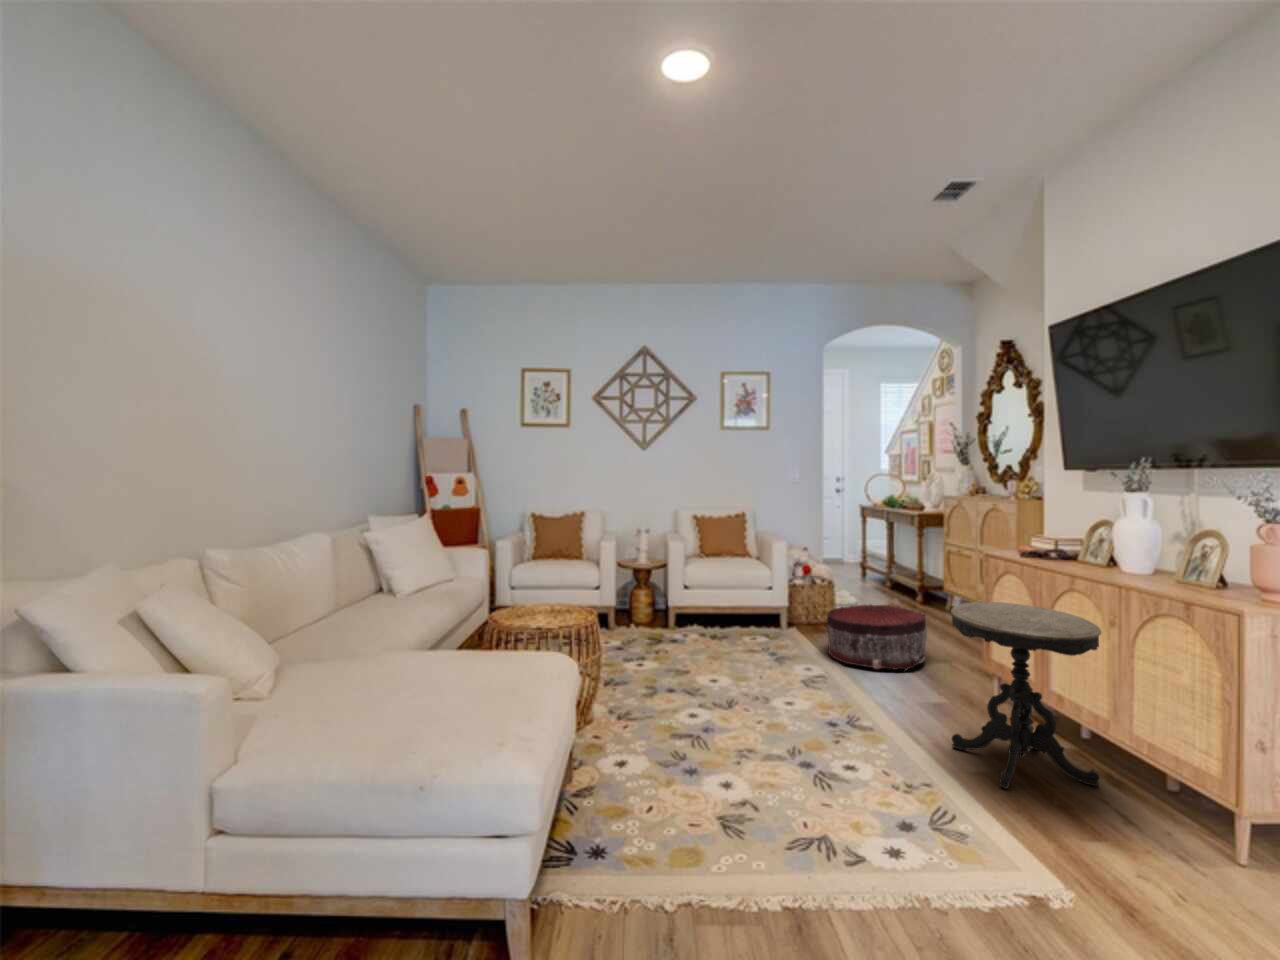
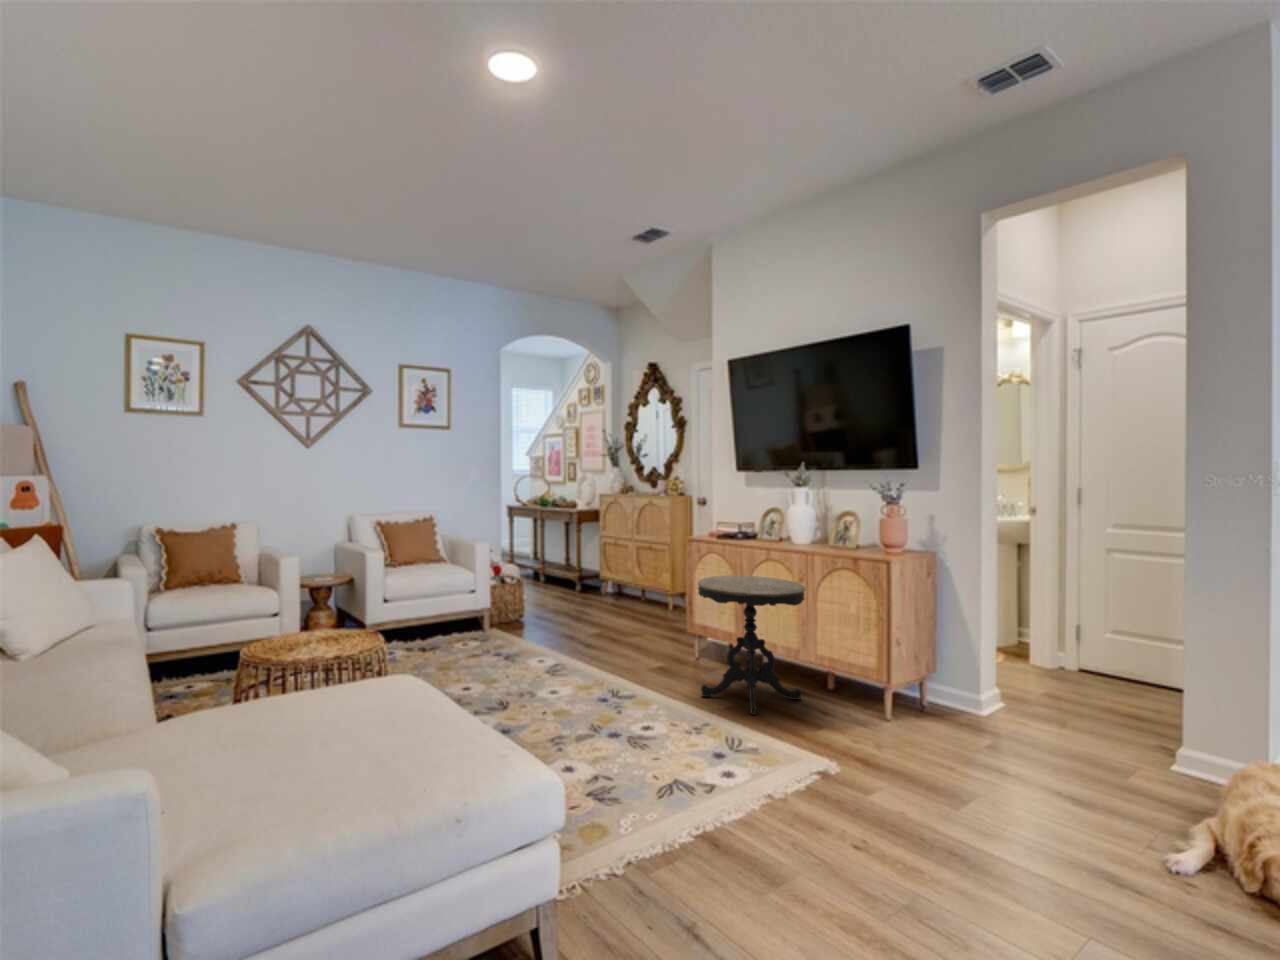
pouf: present [827,605,927,670] -> none [545,593,632,651]

